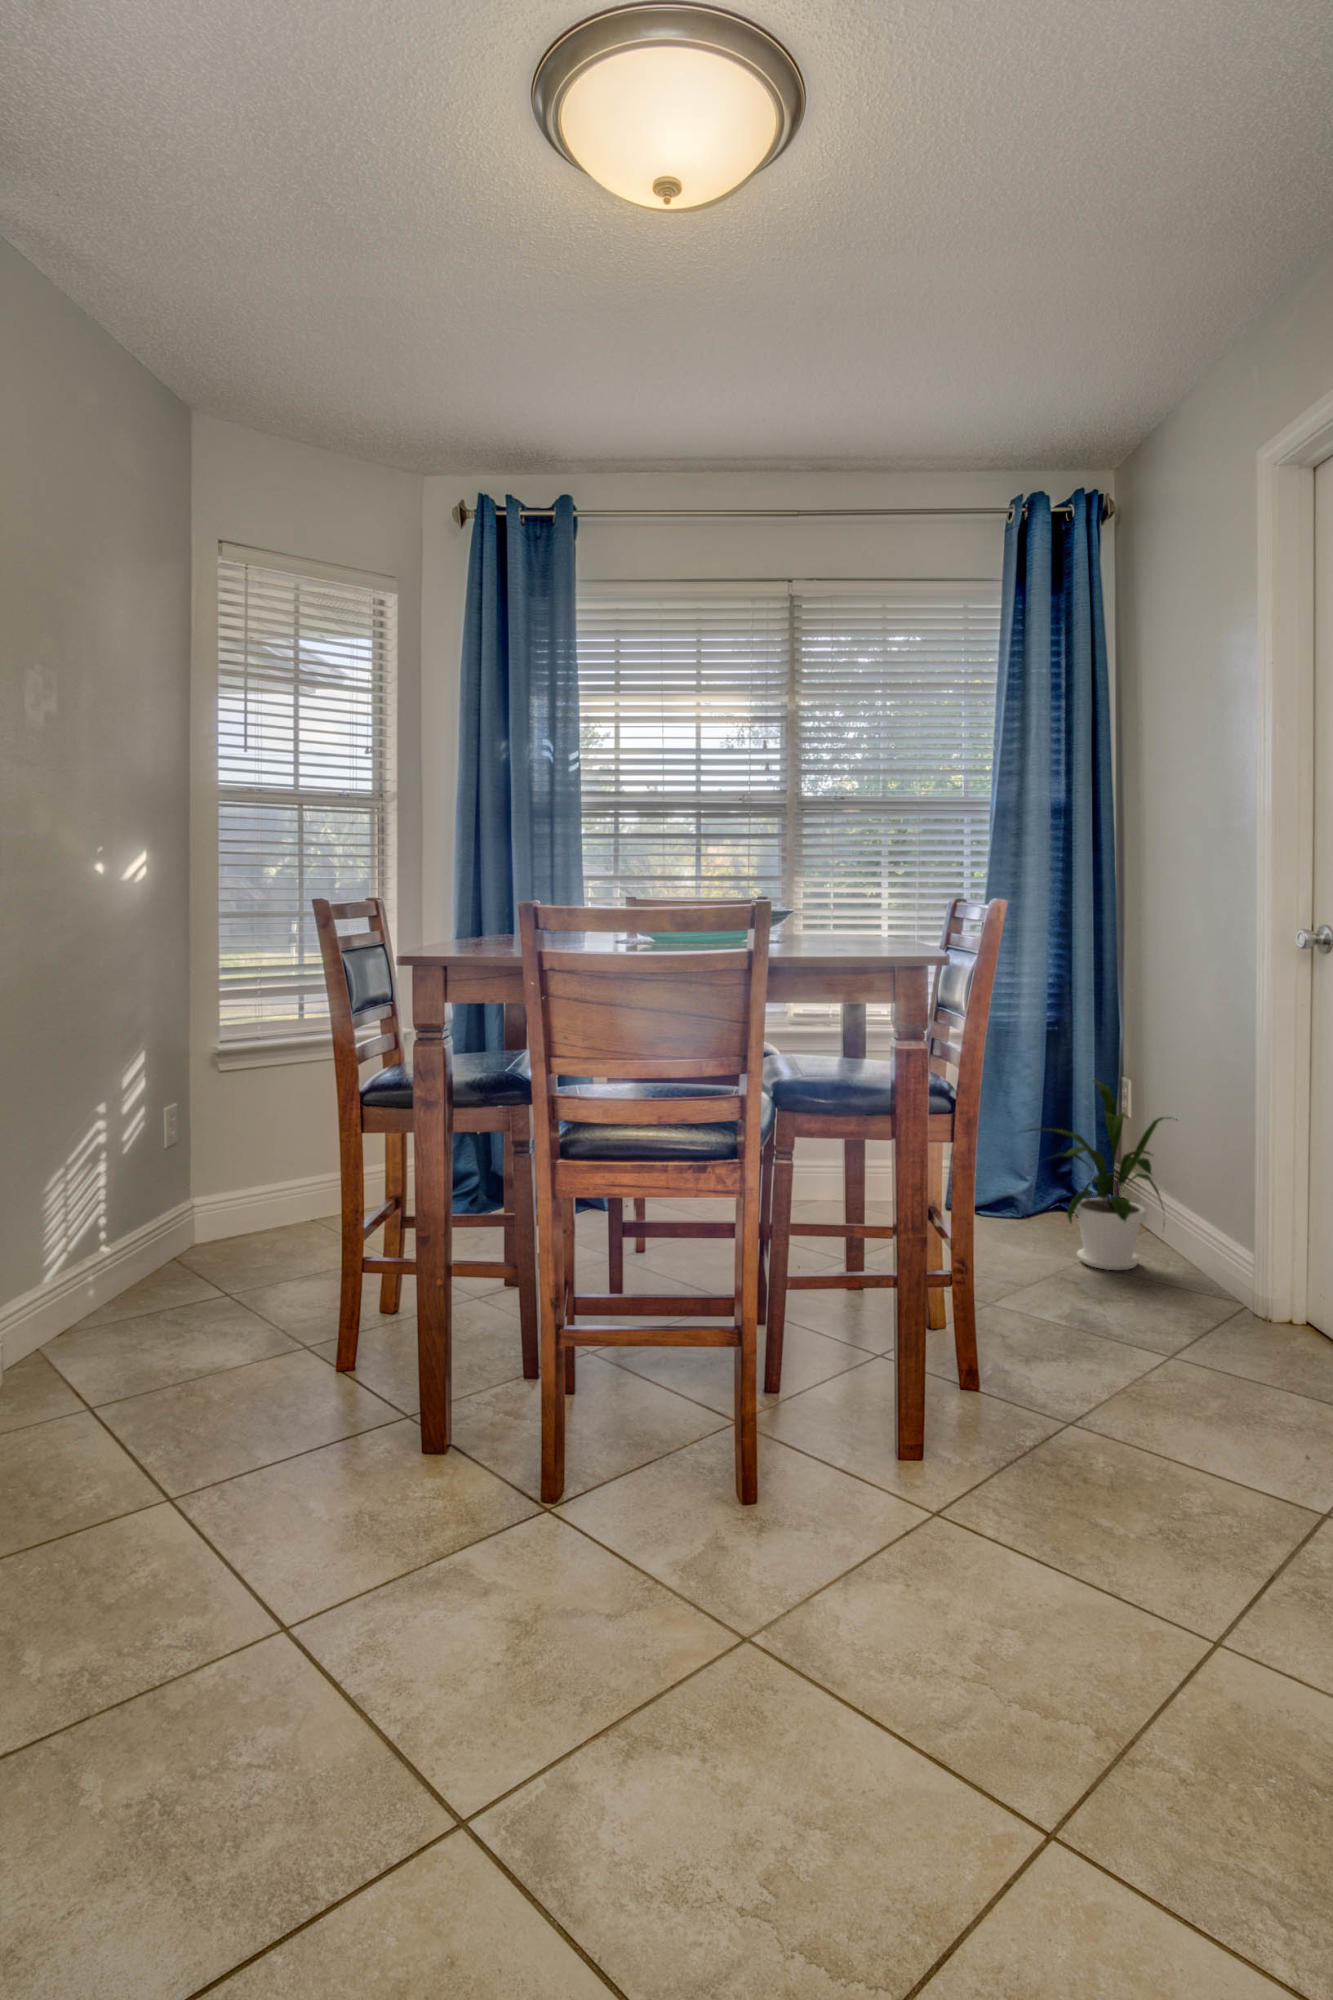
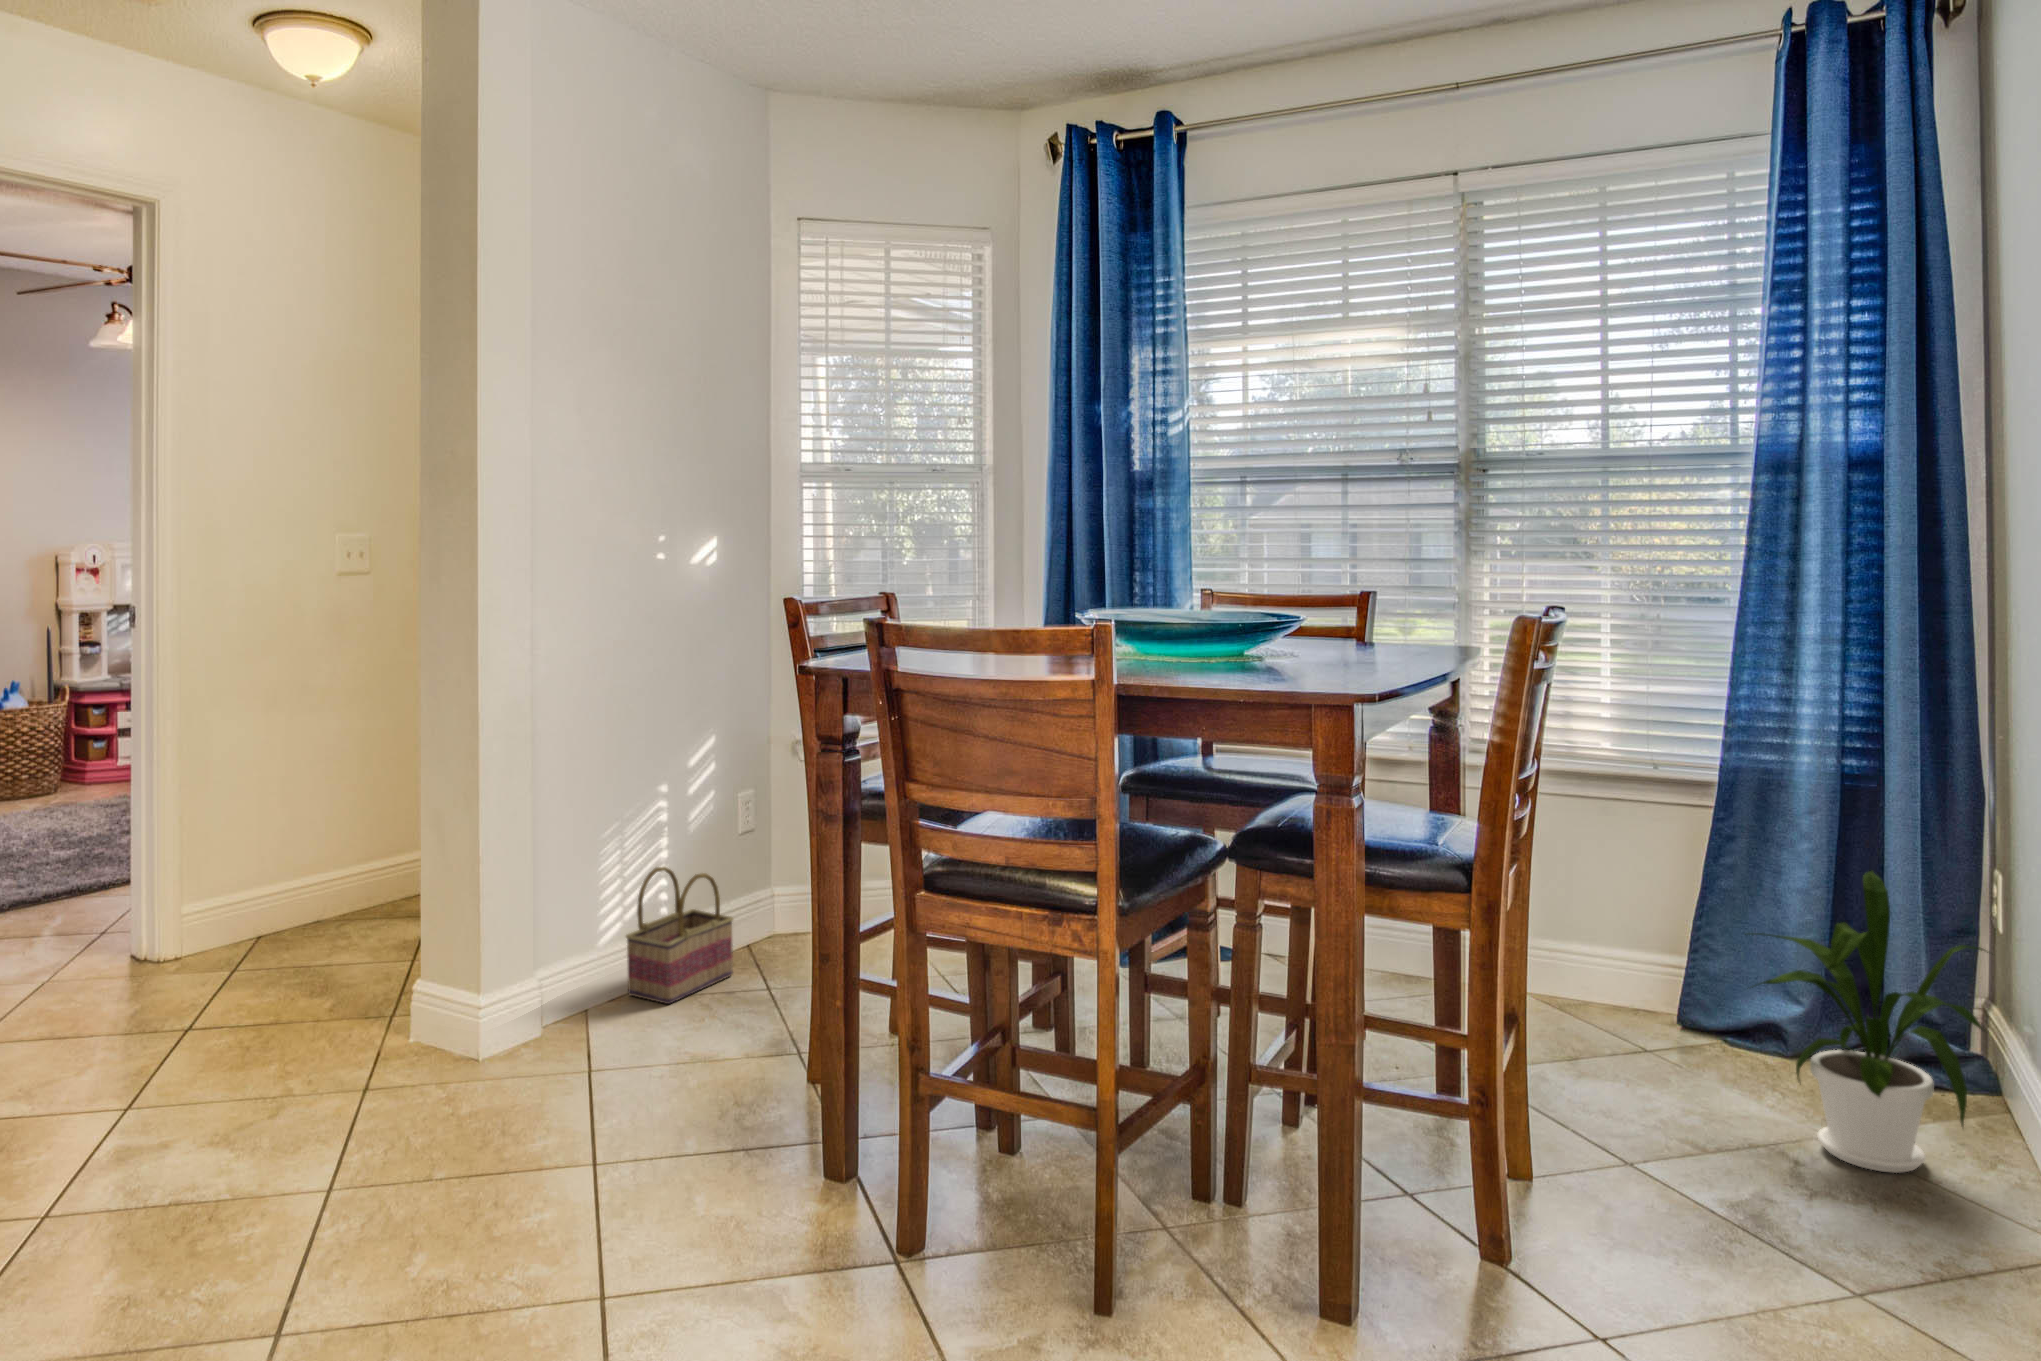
basket: none [83,1187,191,1324] -> present [626,866,733,1004]

